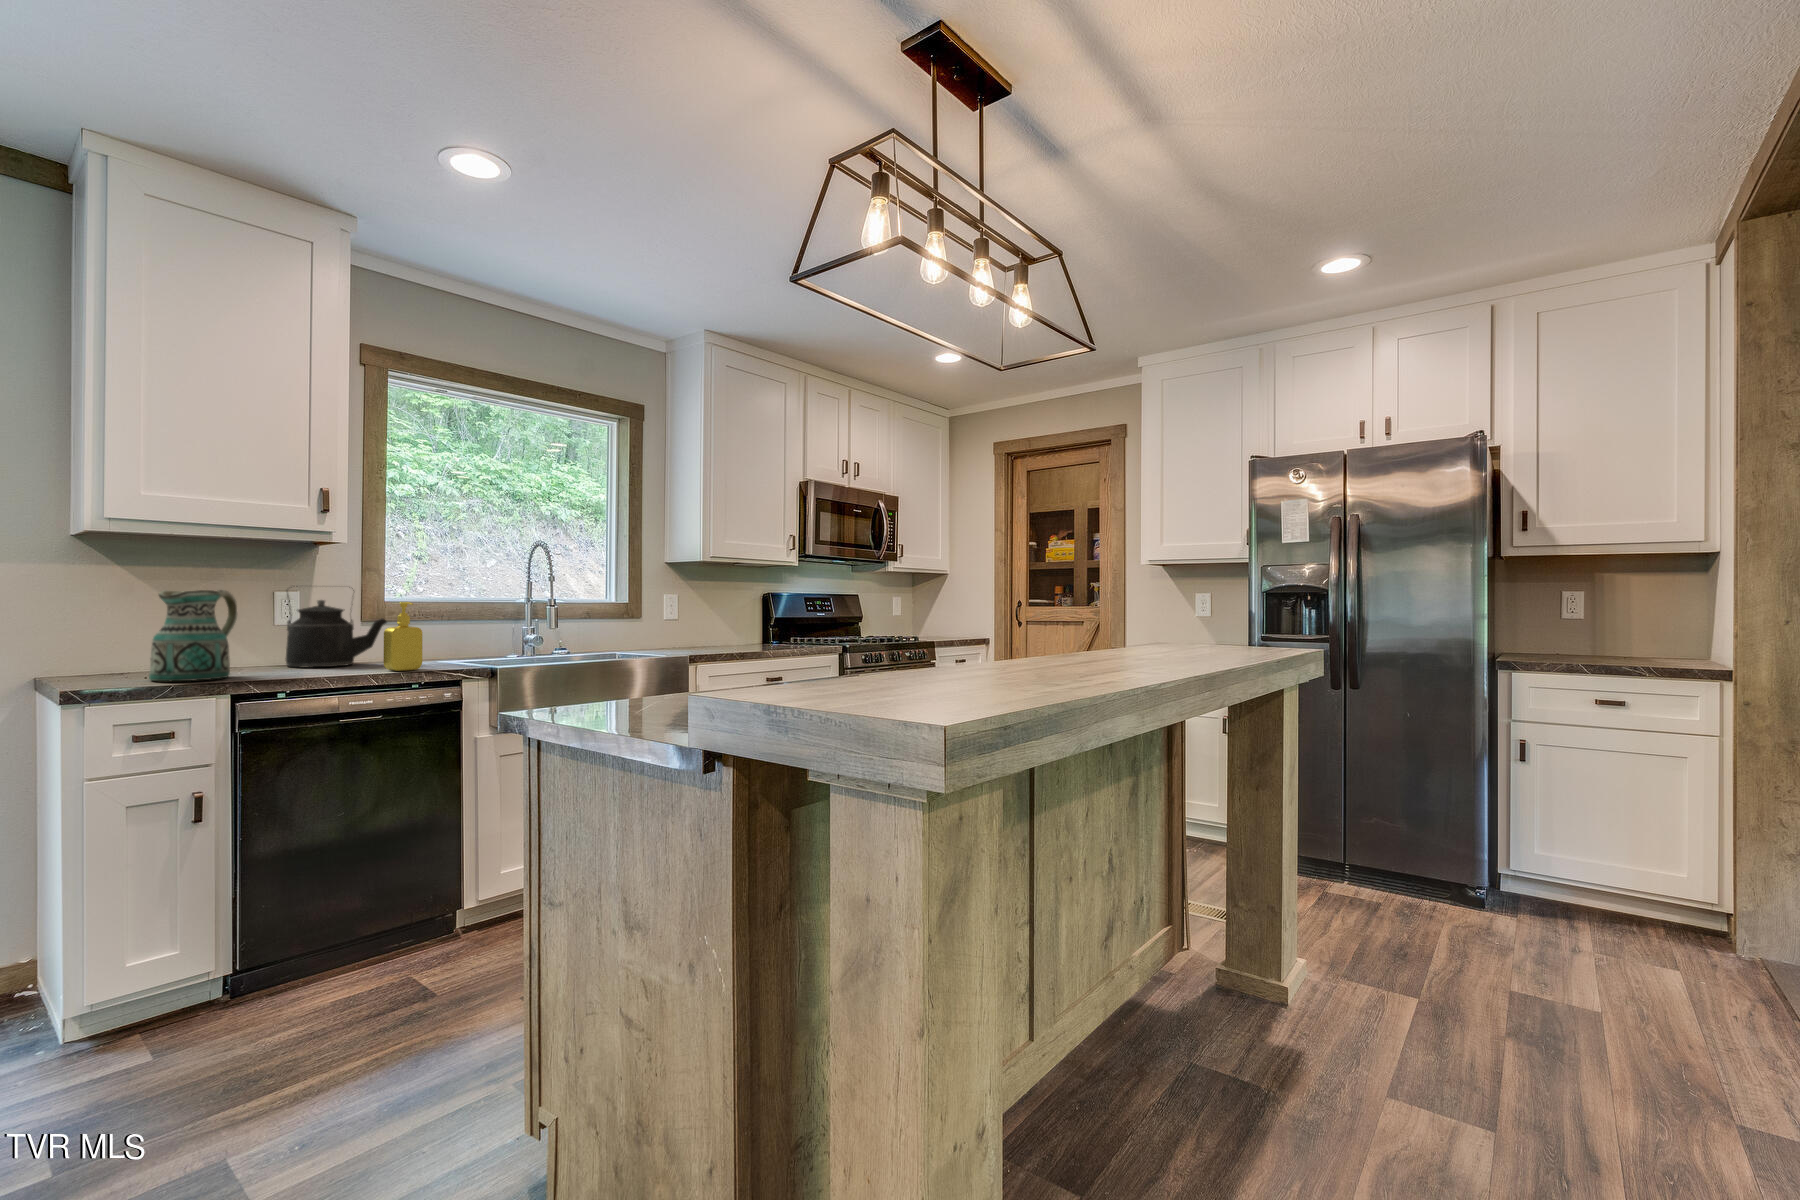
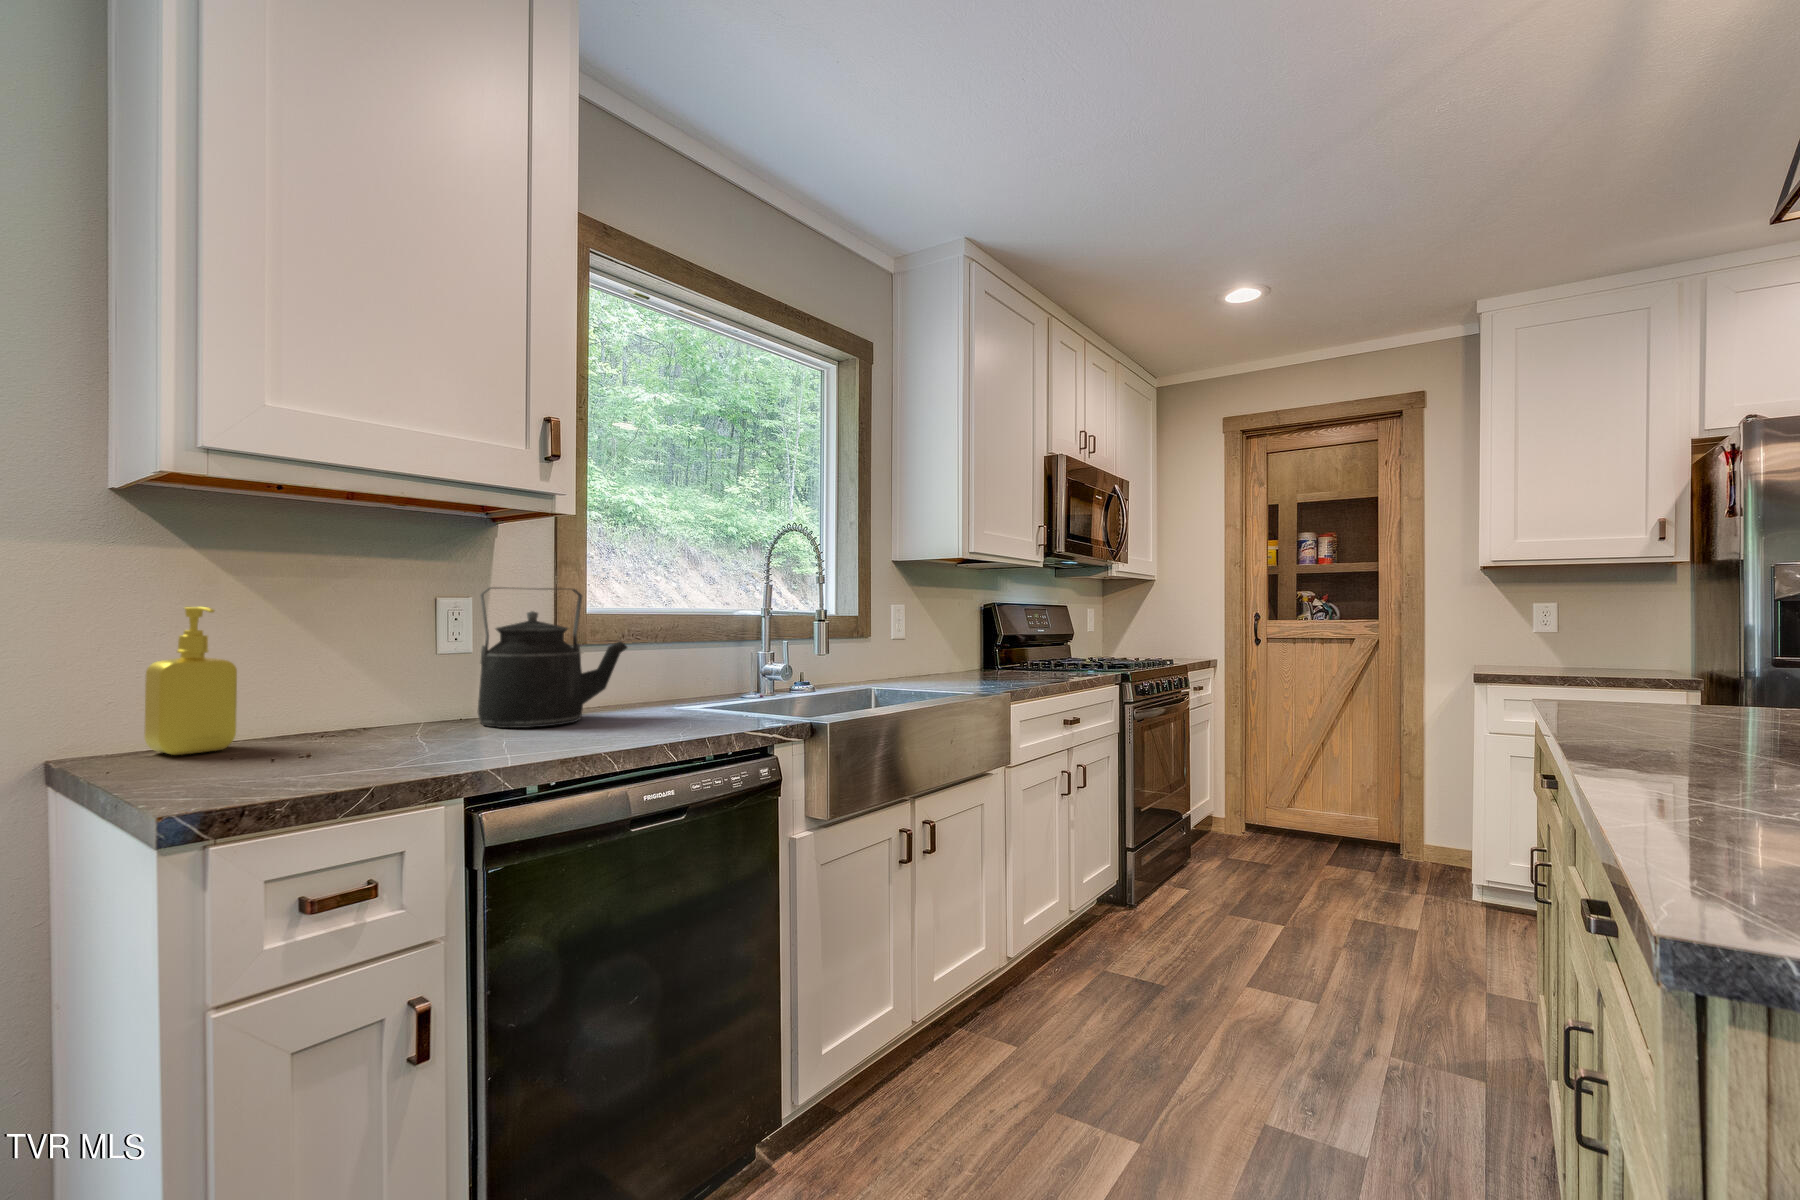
ceramic pitcher: present [149,590,237,681] -> none [301,594,439,774]
soap dispenser: present [384,602,422,671] -> present [144,607,237,755]

